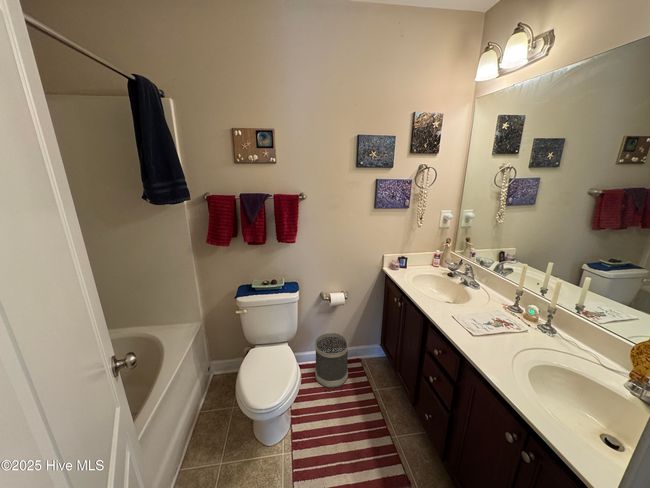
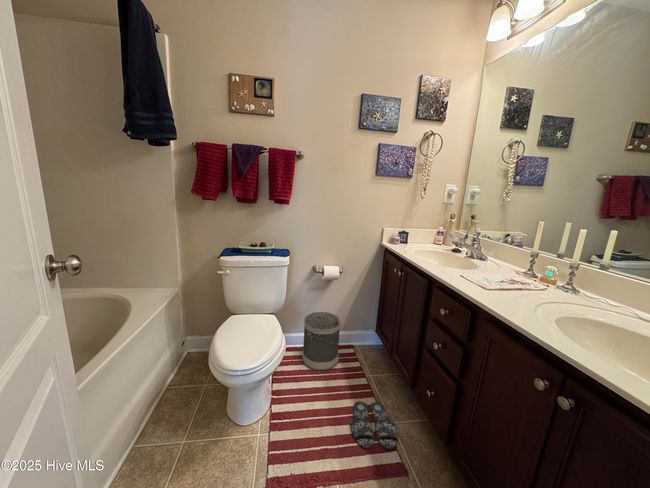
slippers: none [361,417,402,463] -> present [350,401,398,449]

